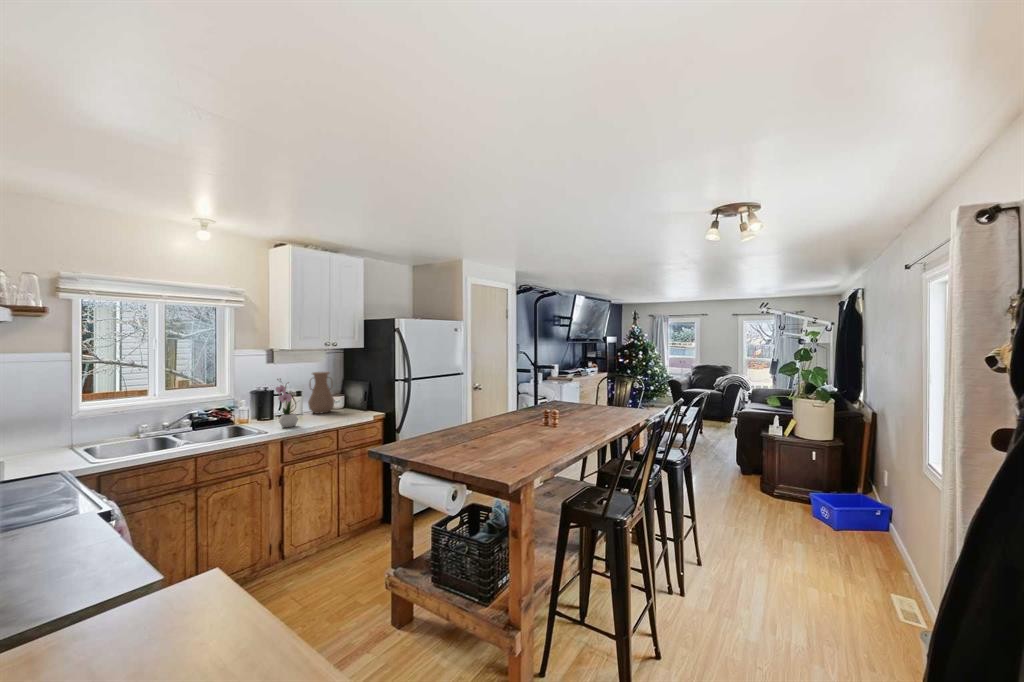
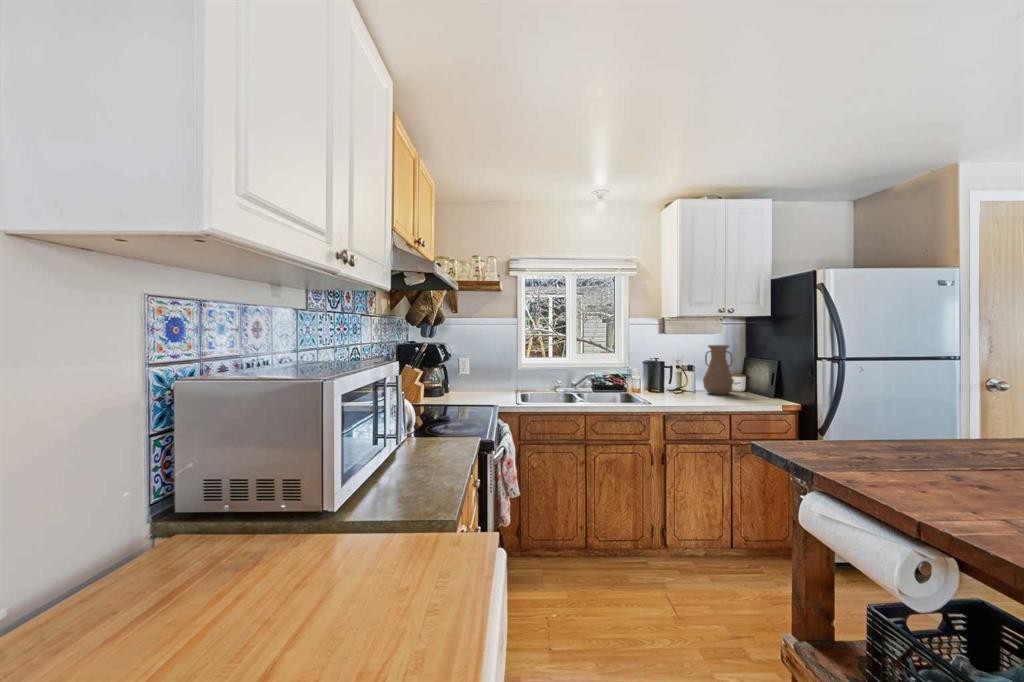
flower arrangement: present [276,379,298,427] -> none [662,346,689,402]

